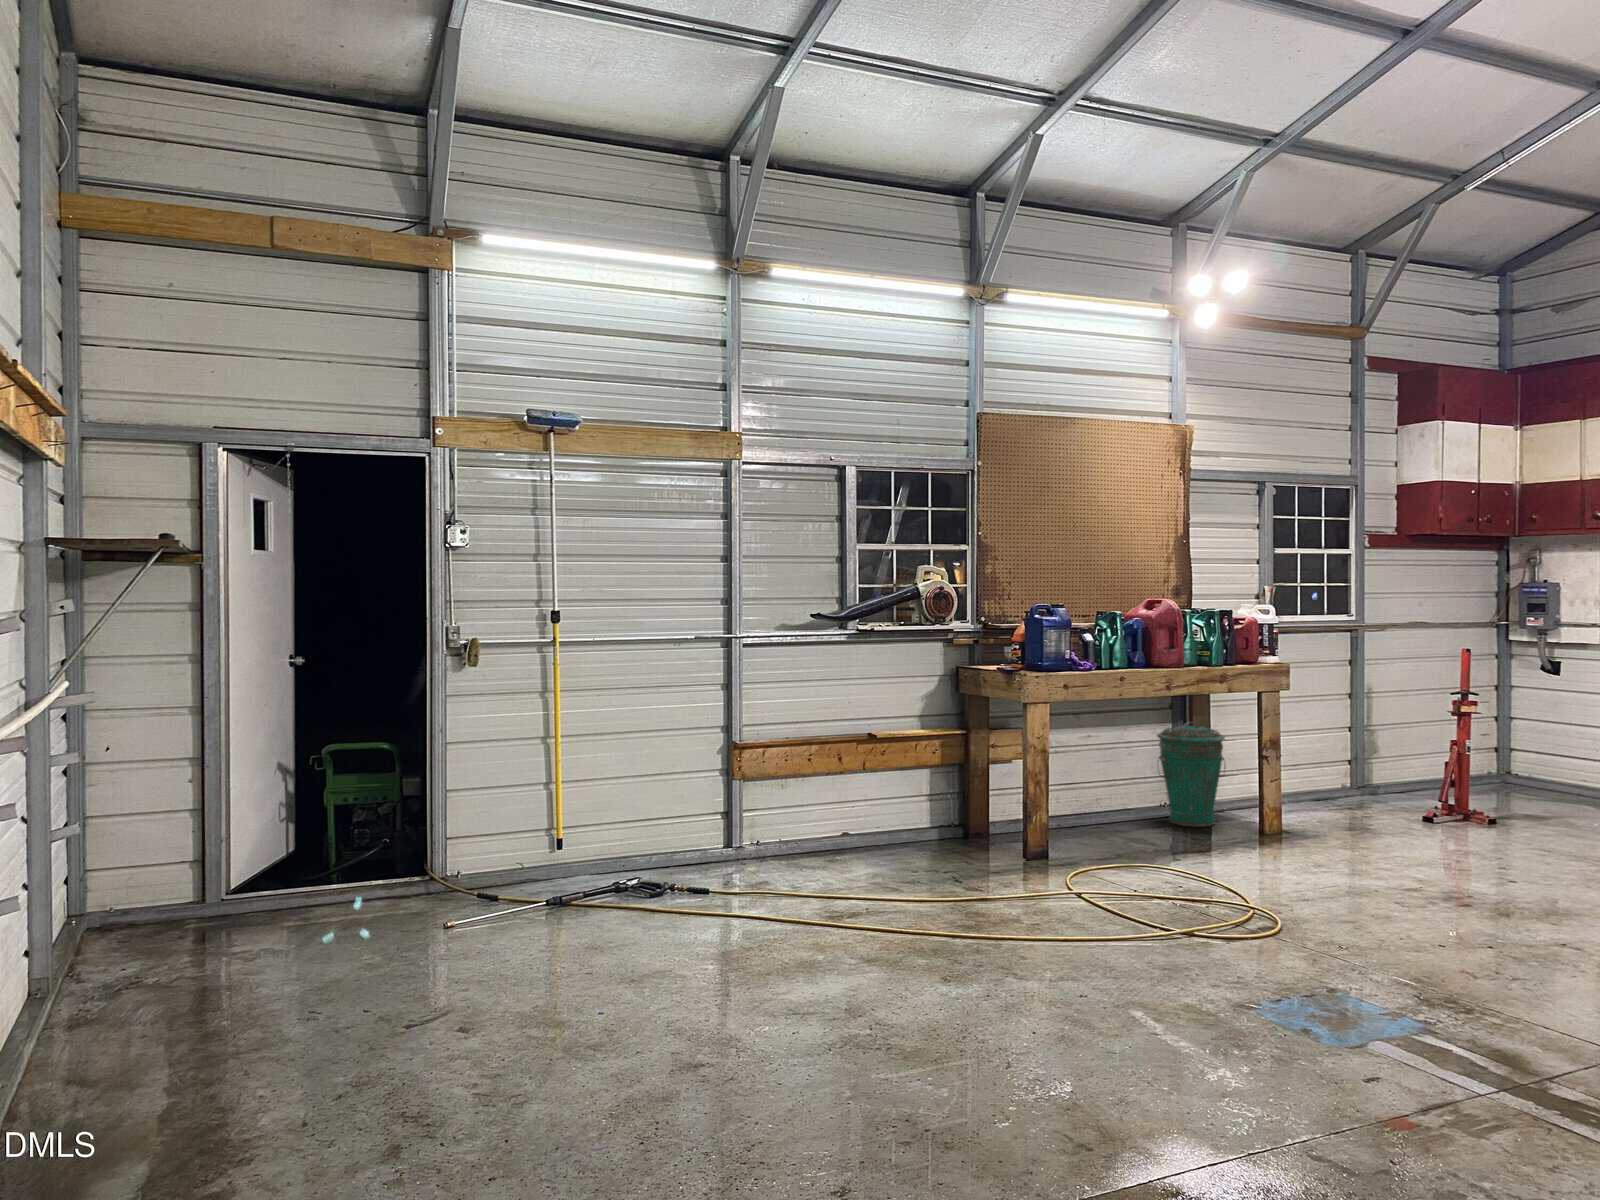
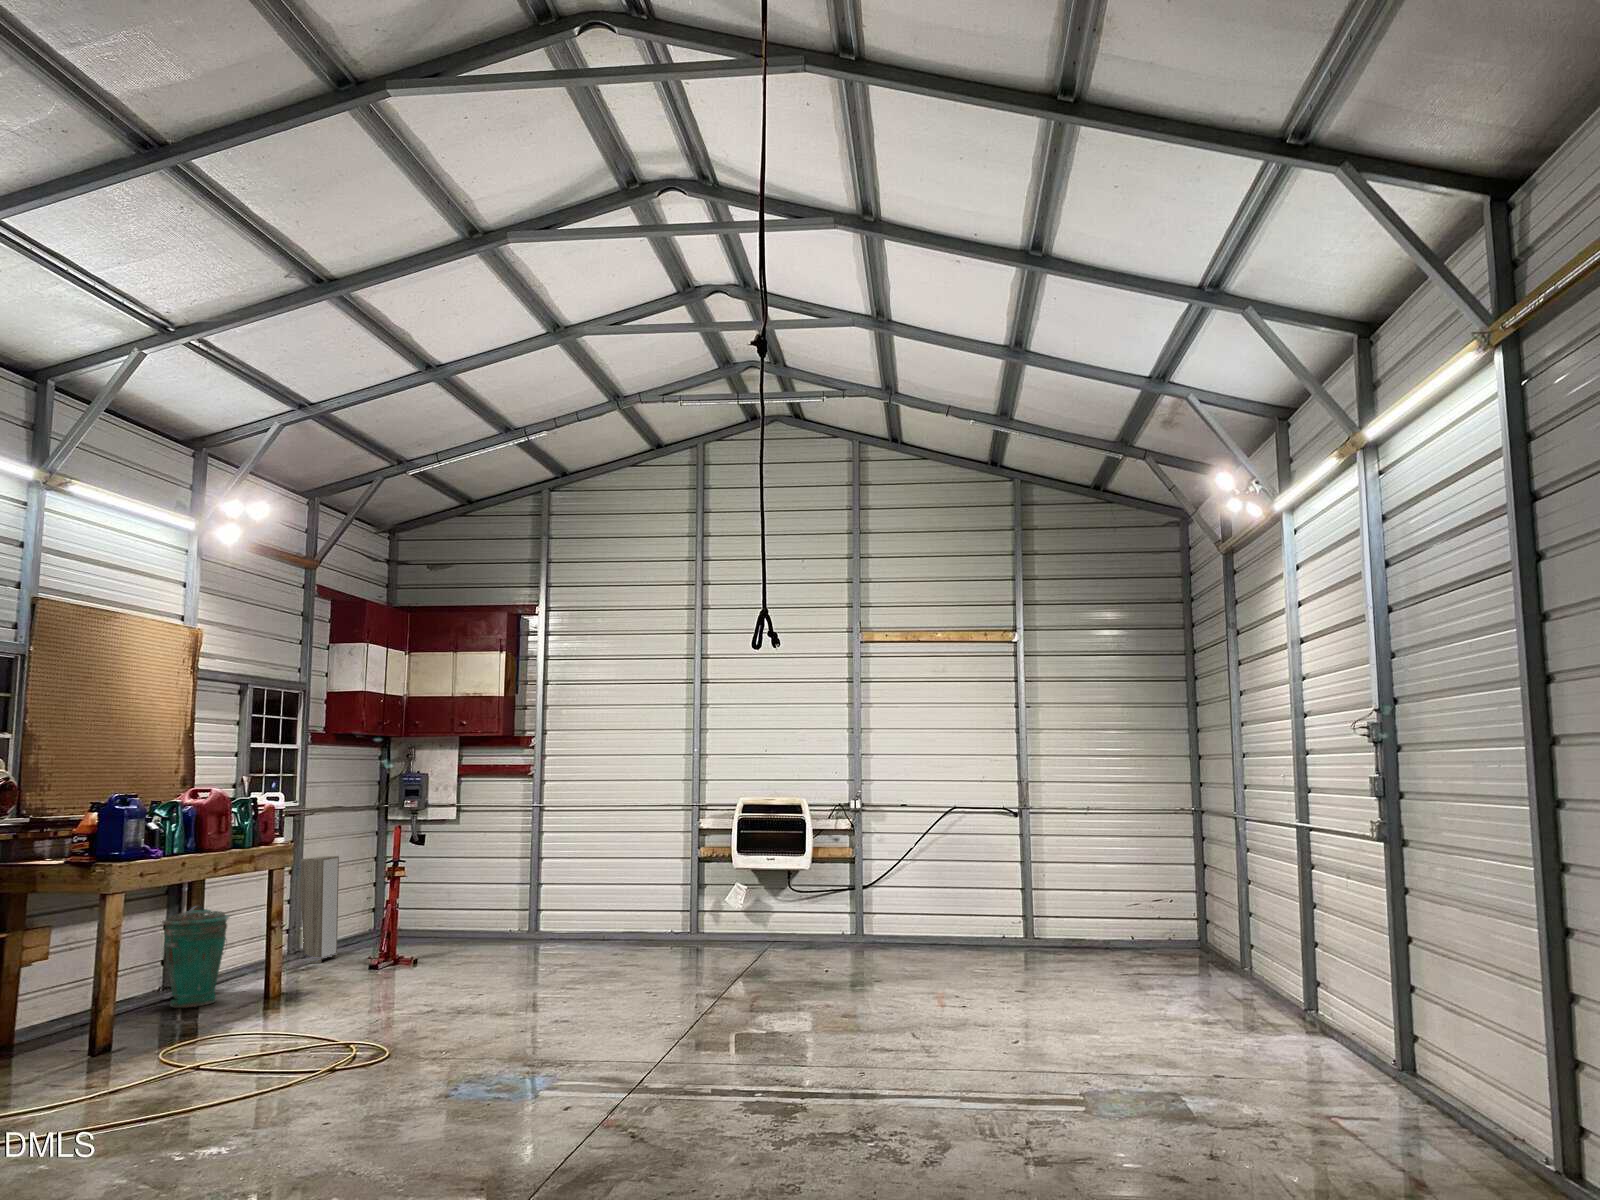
storage cabinet: none [1360,679,1413,801] -> present [300,856,339,963]

